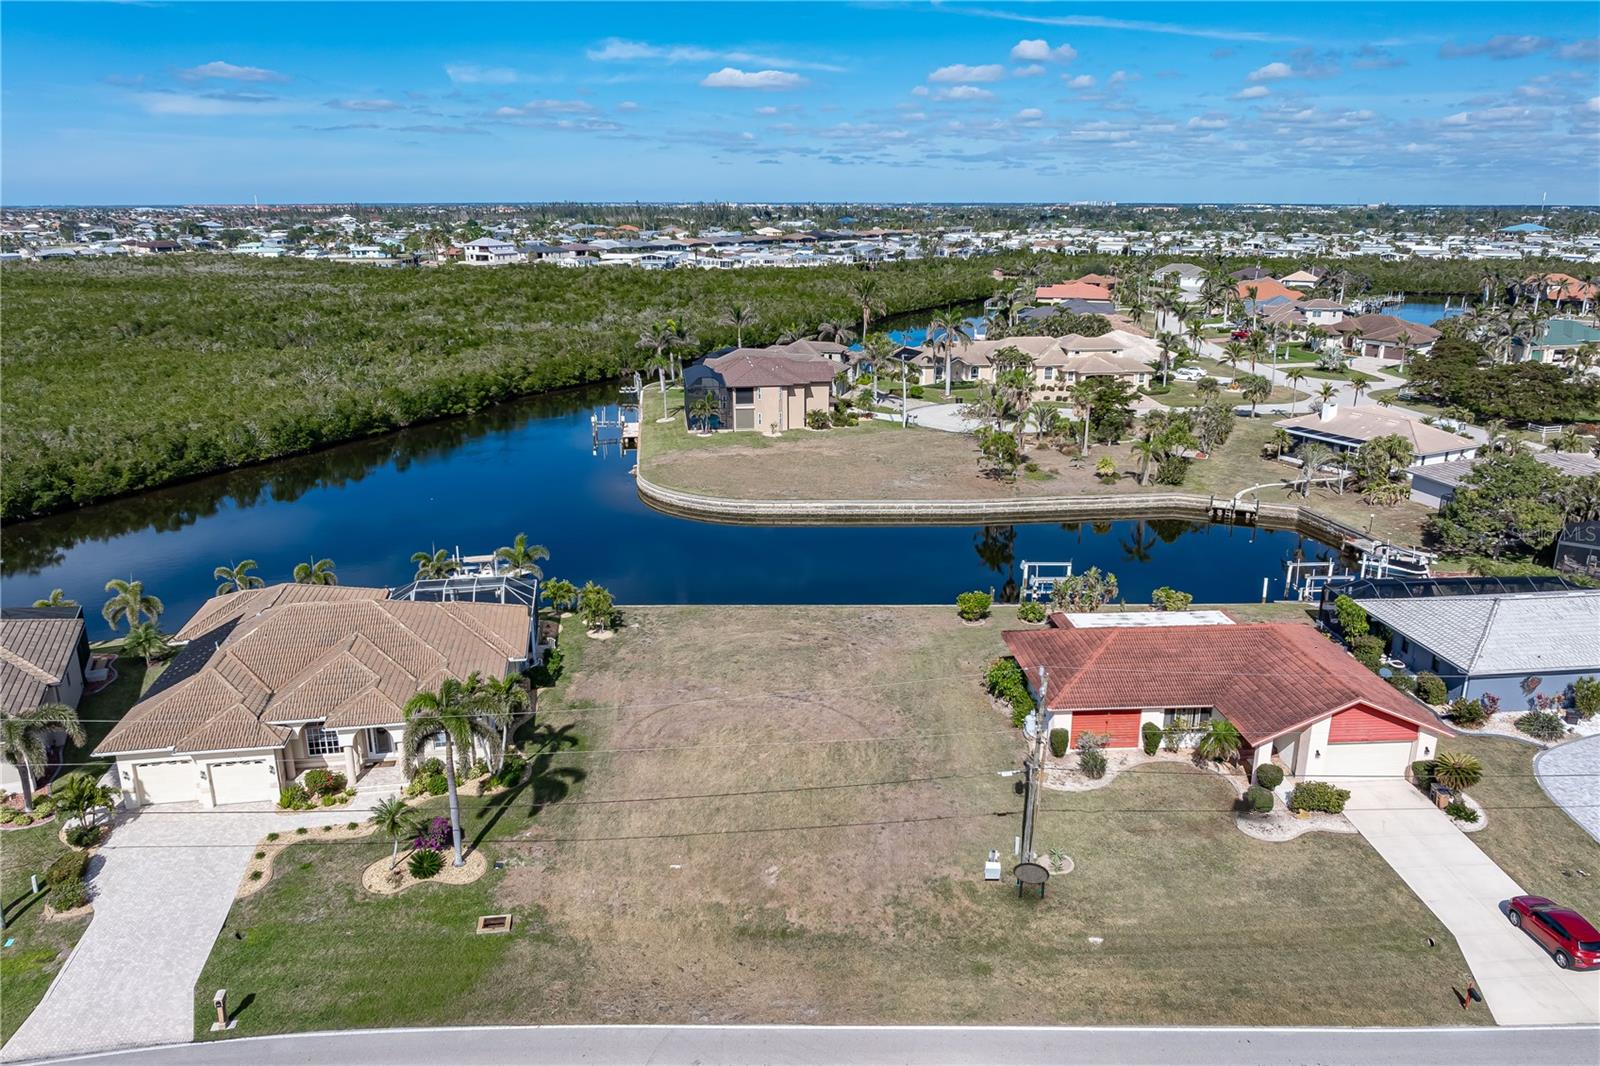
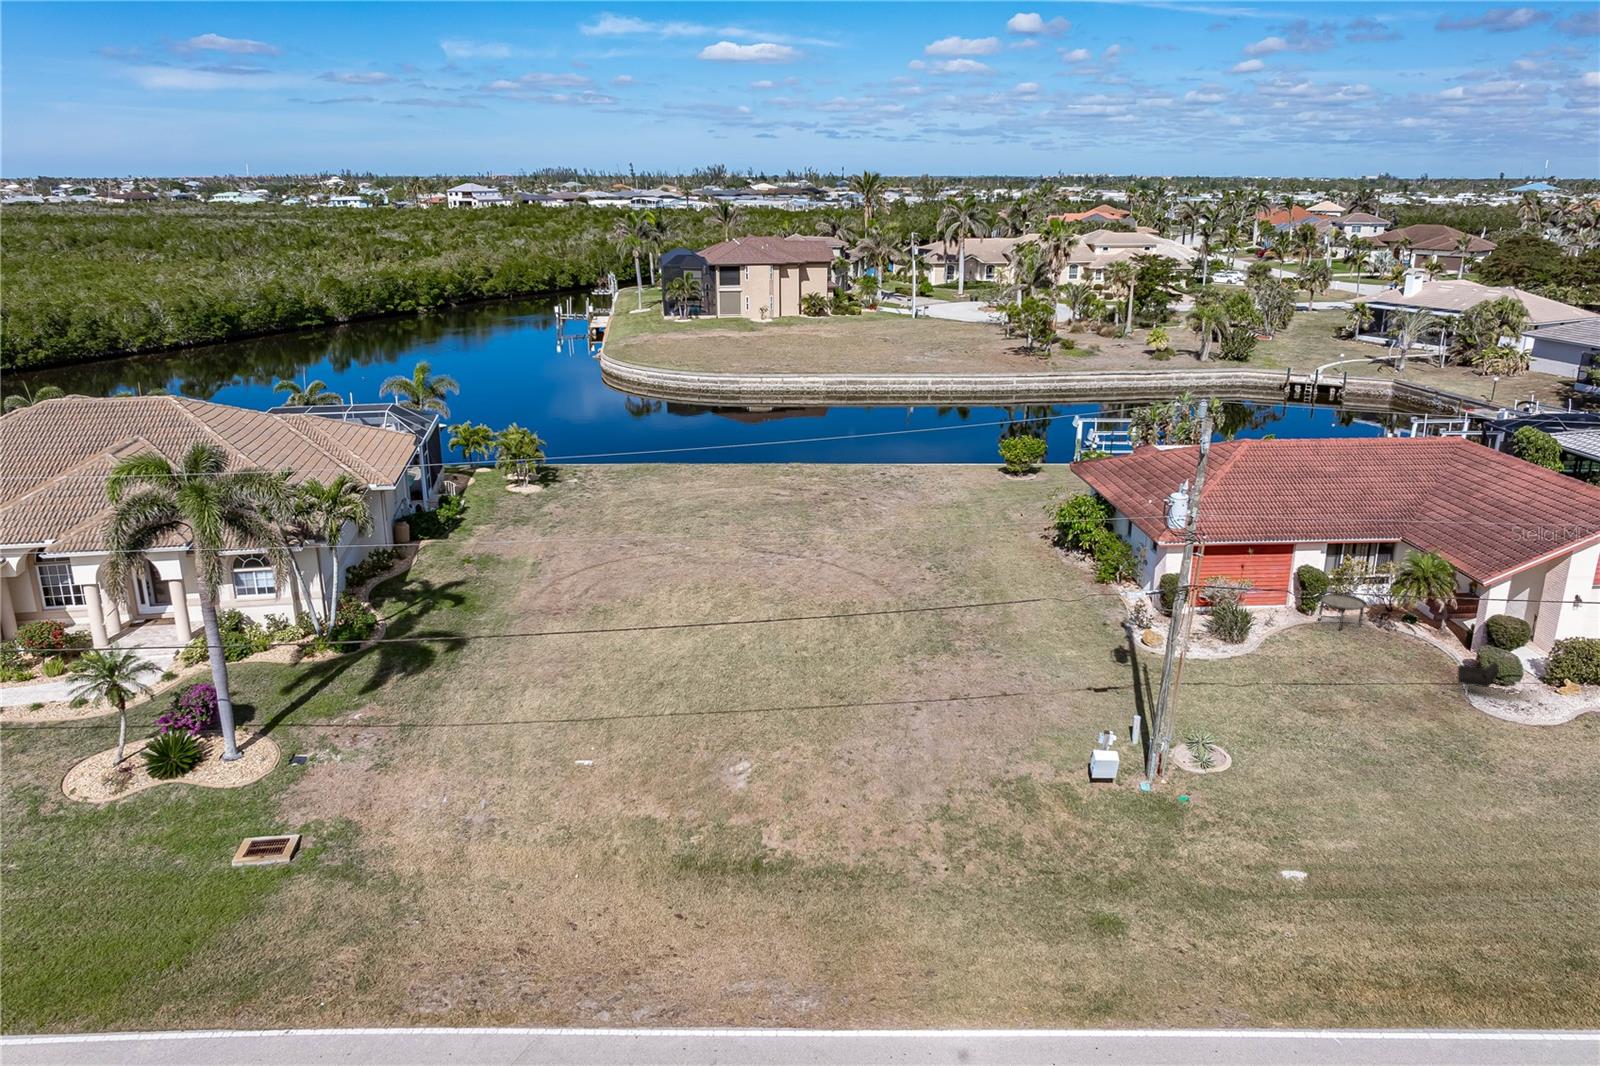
round table: present [1013,863,1050,898] -> present [1318,593,1367,630]

